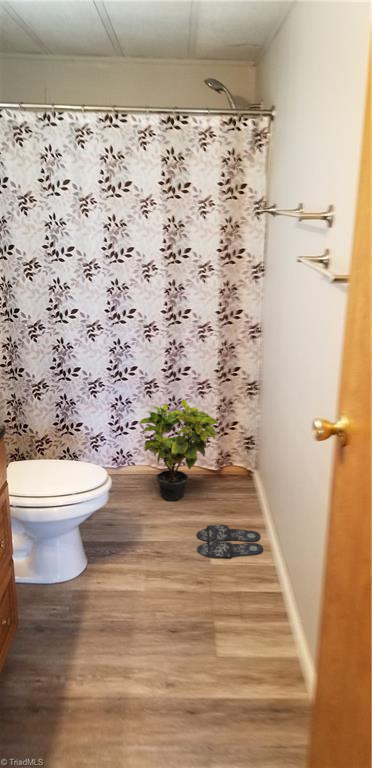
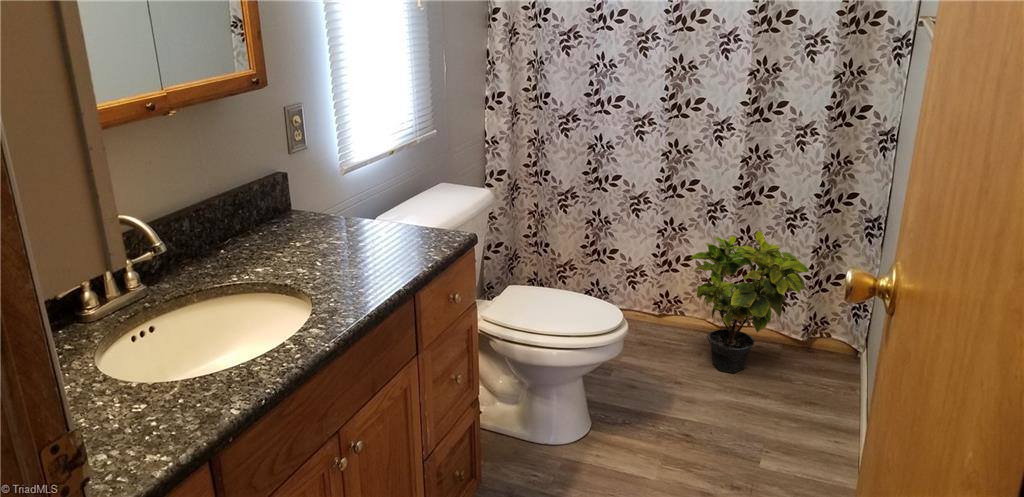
slippers: present [197,525,263,558] -> none [747,417,853,475]

